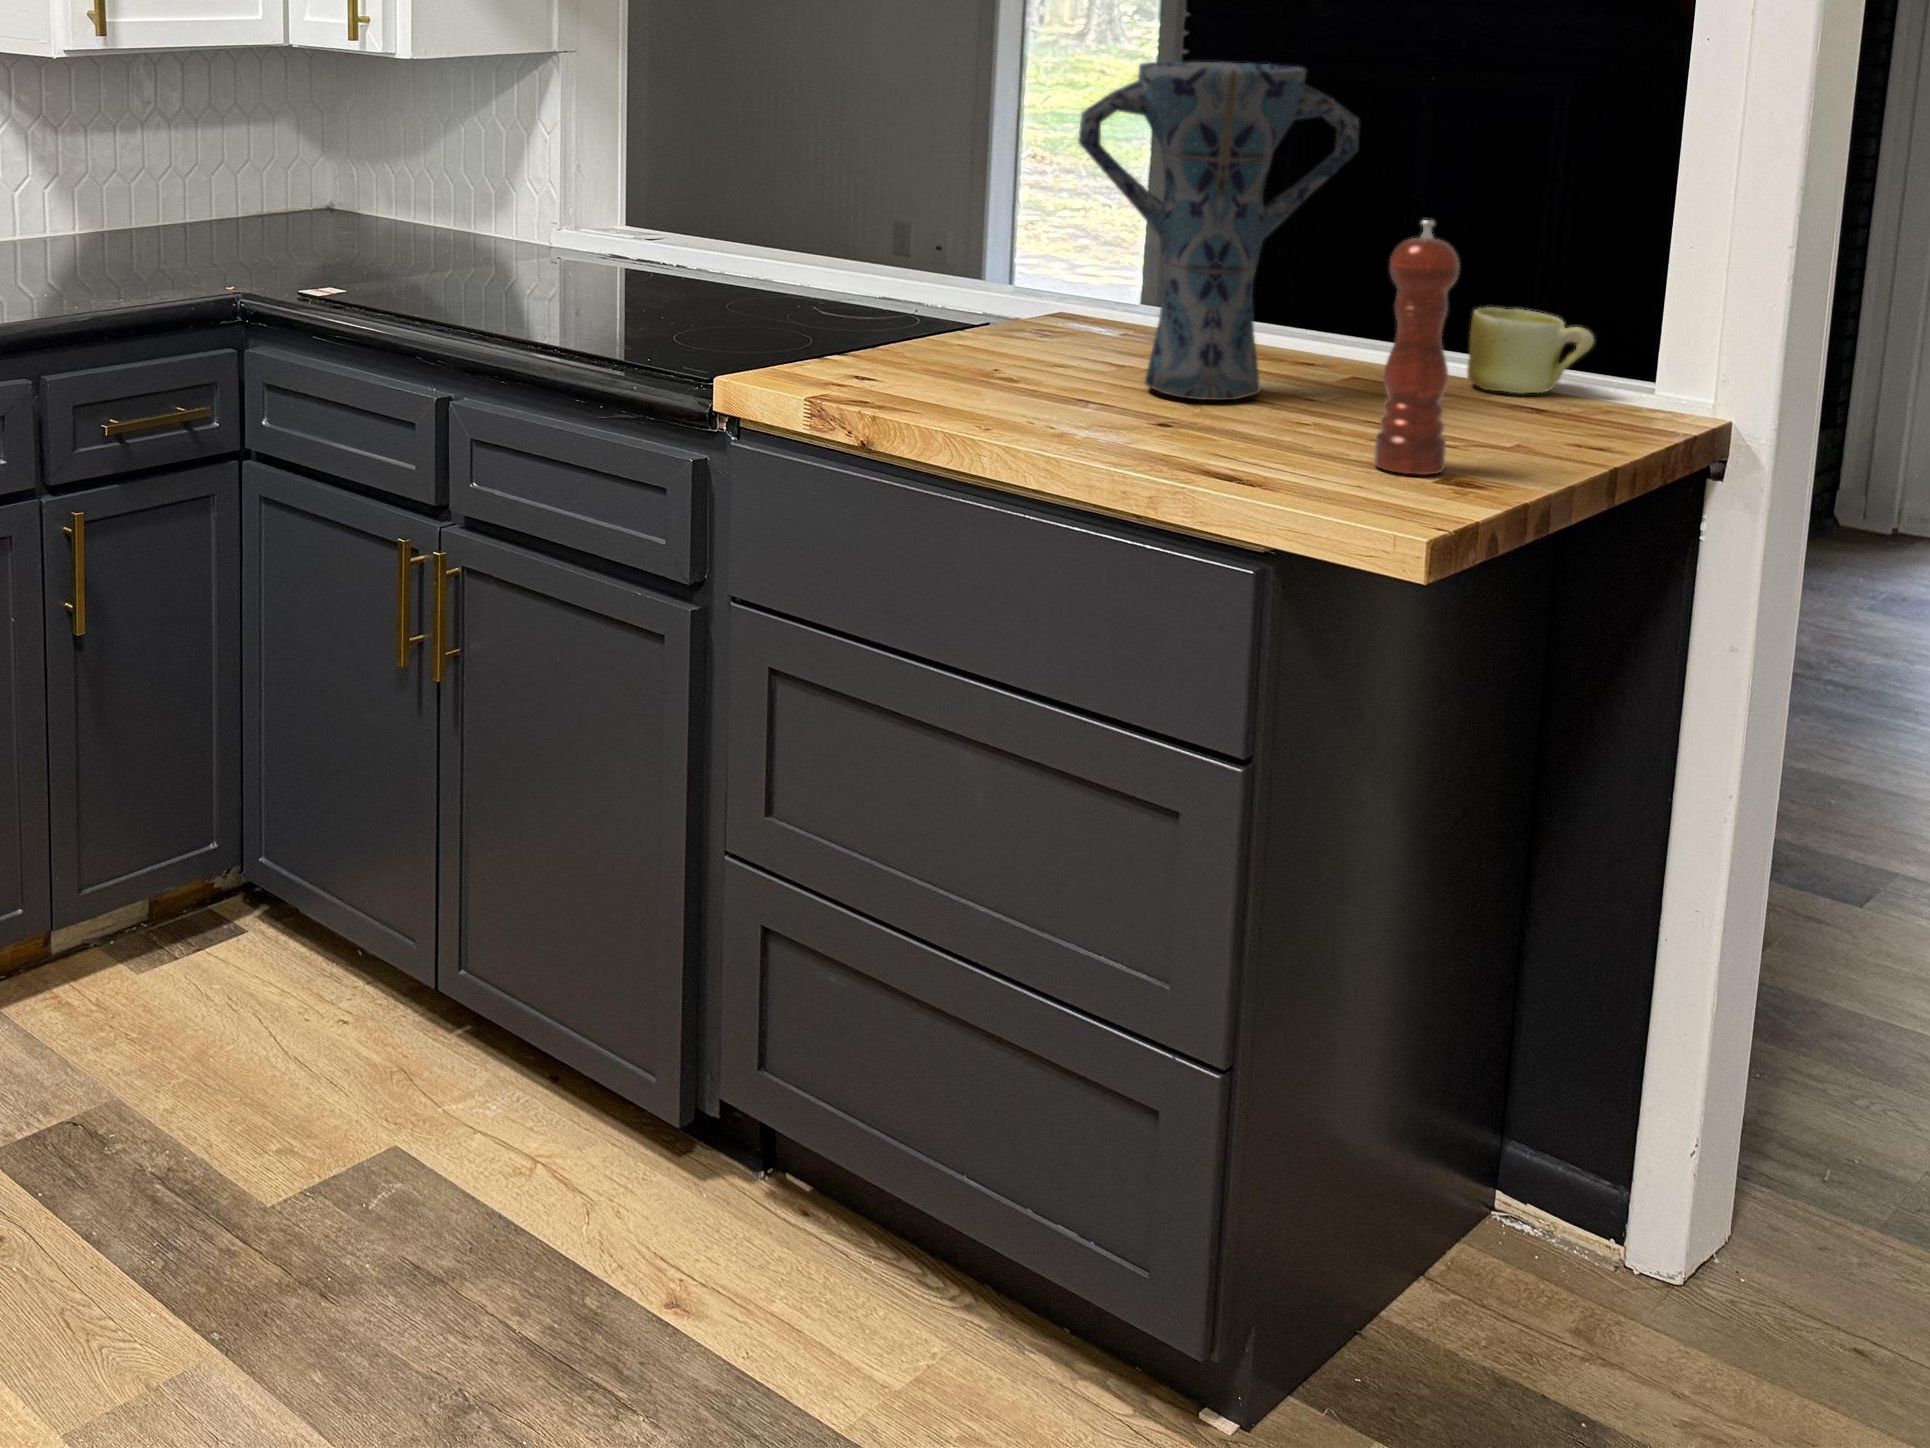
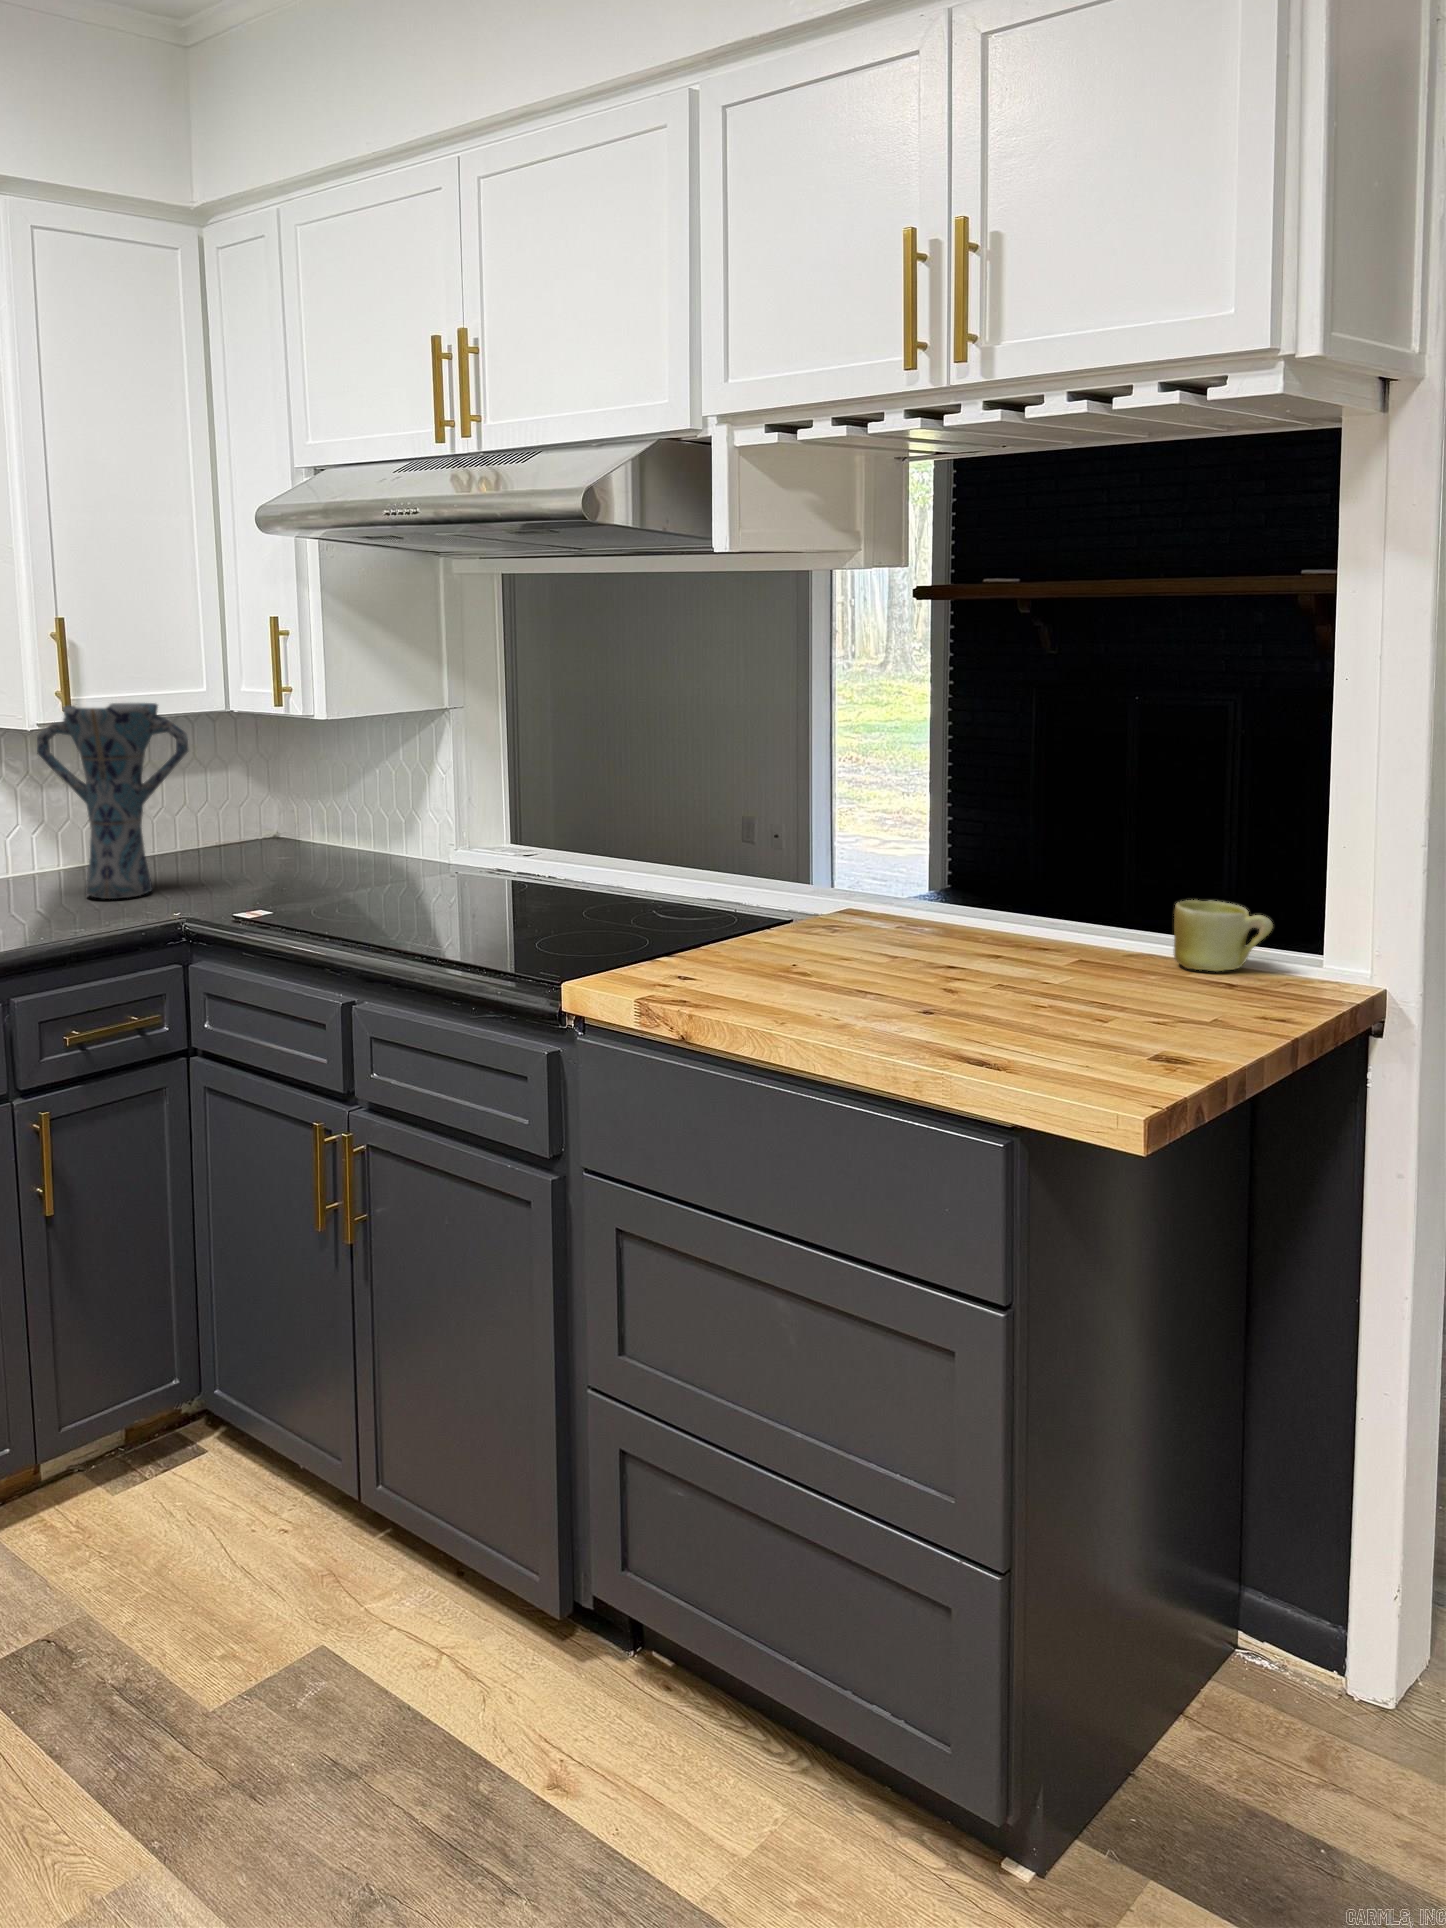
vase: present [1078,62,1359,400] -> present [37,703,188,899]
pepper mill: present [1374,220,1459,475] -> none [1097,841,1156,1053]

